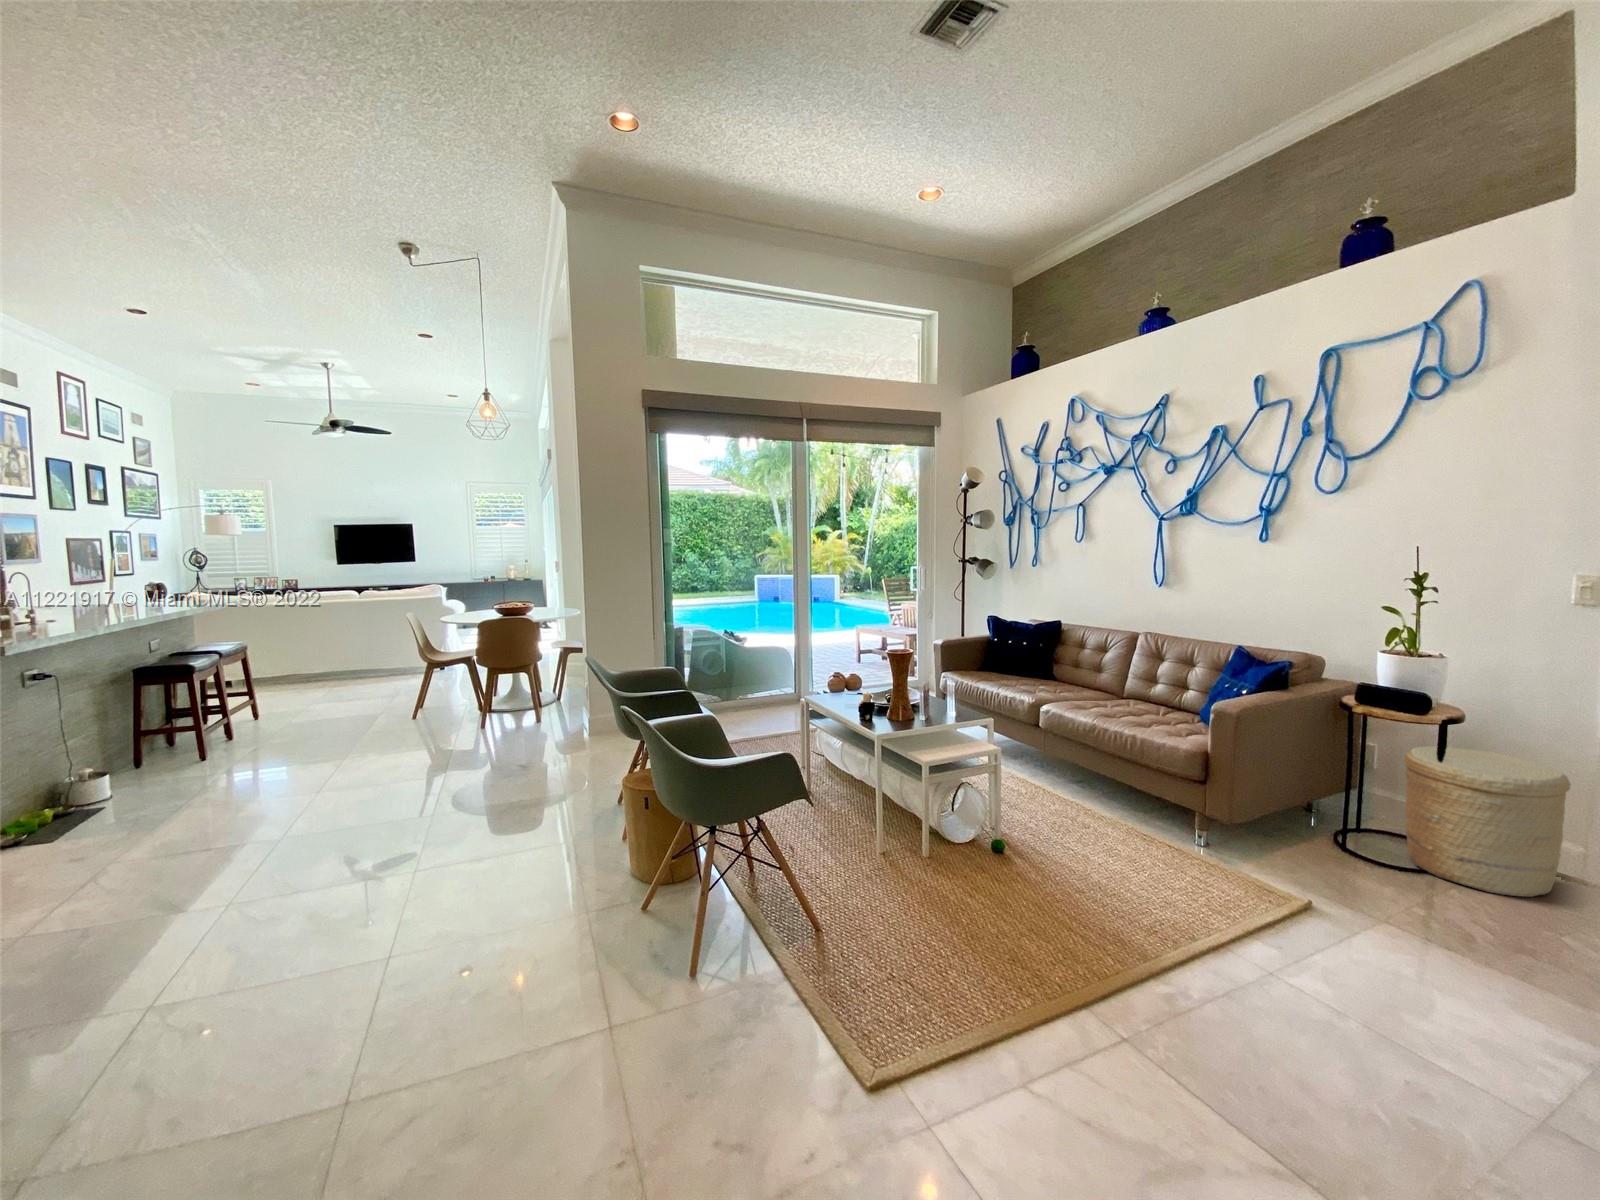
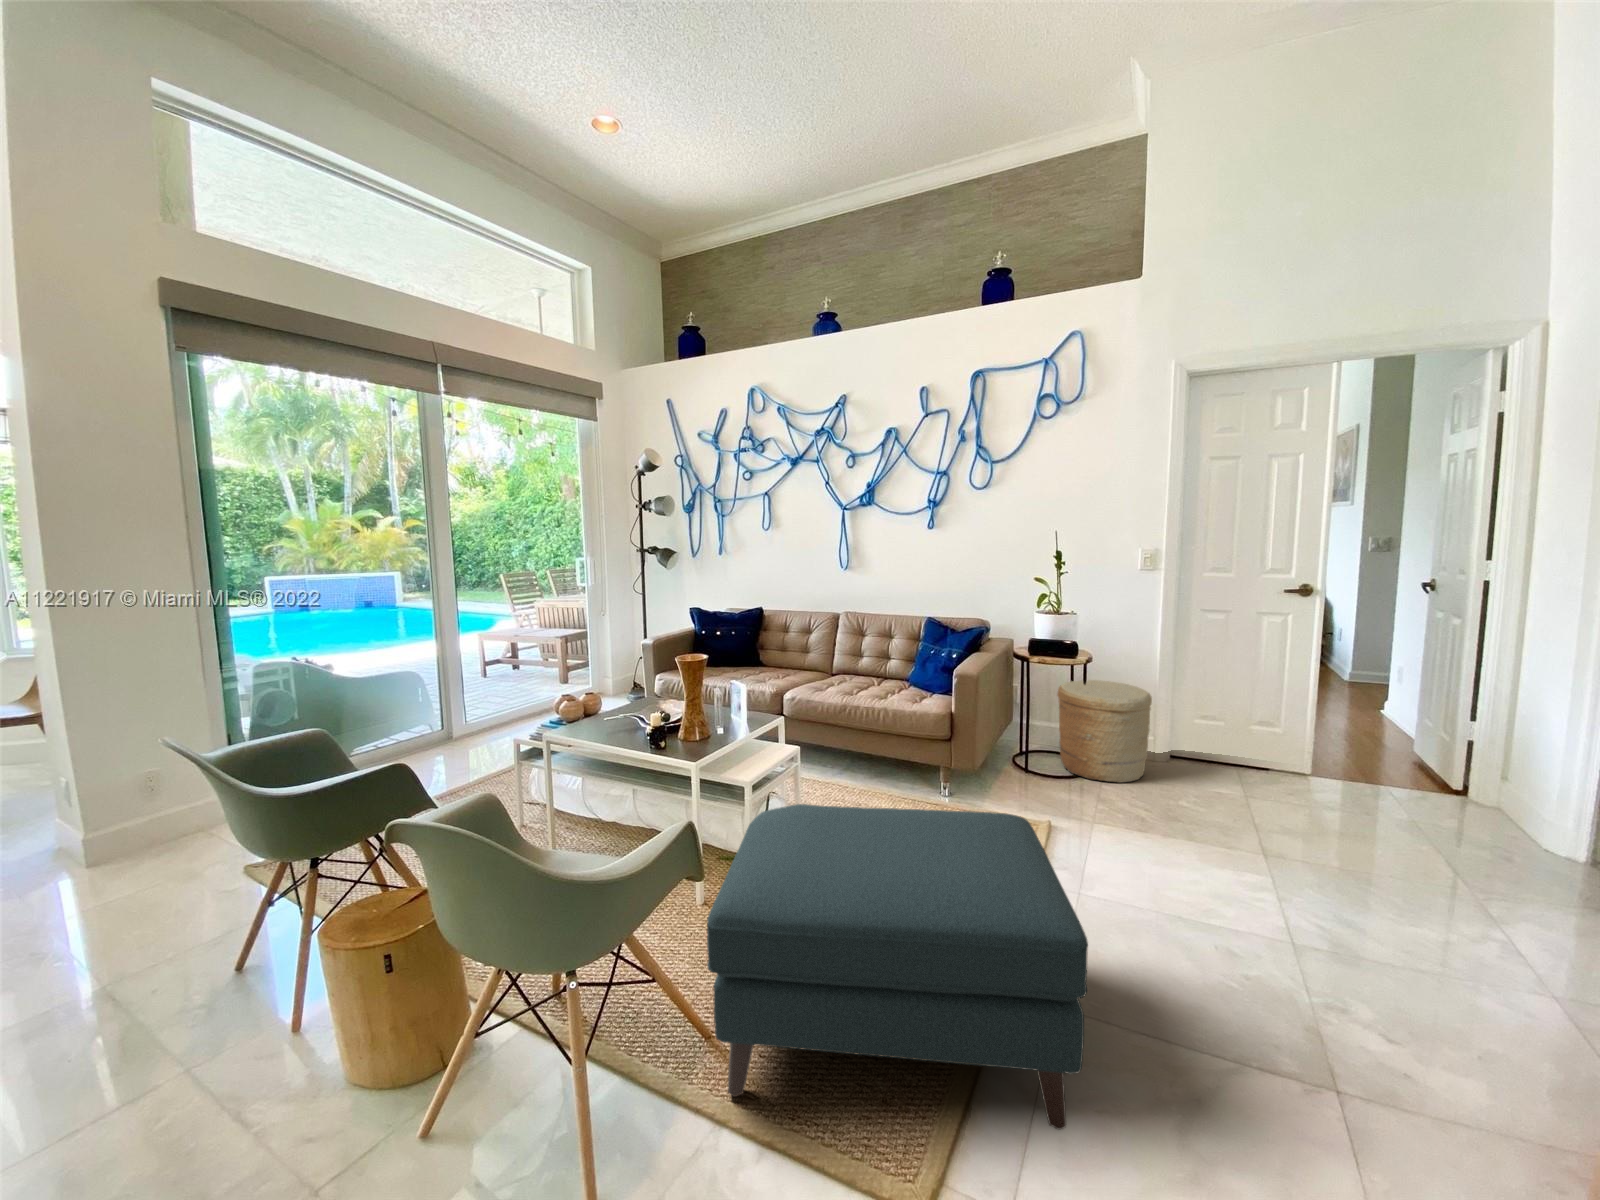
ottoman: none [789,774,1144,1094] -> present [707,804,1088,1130]

